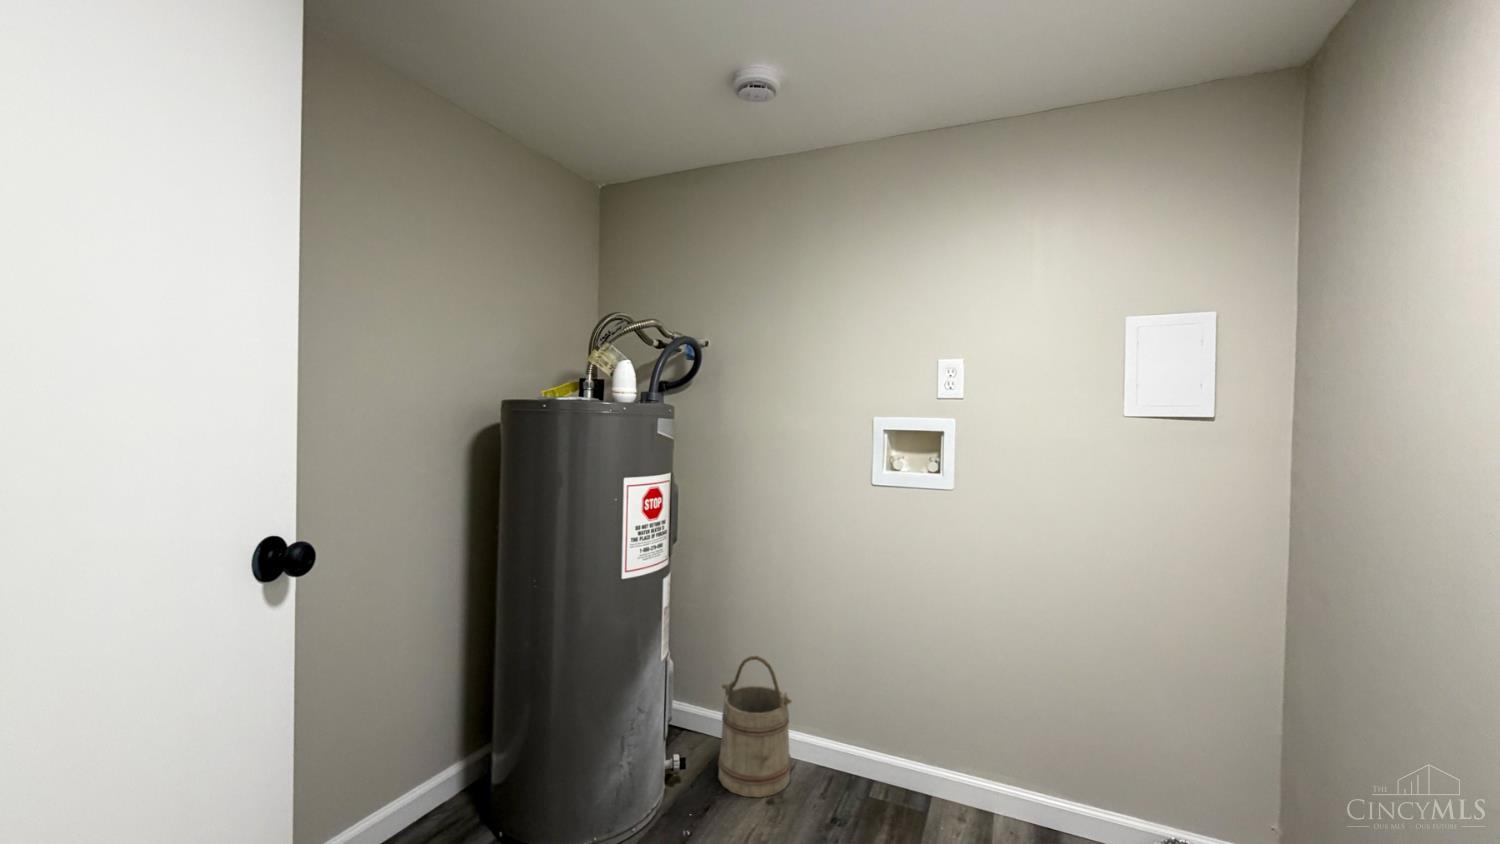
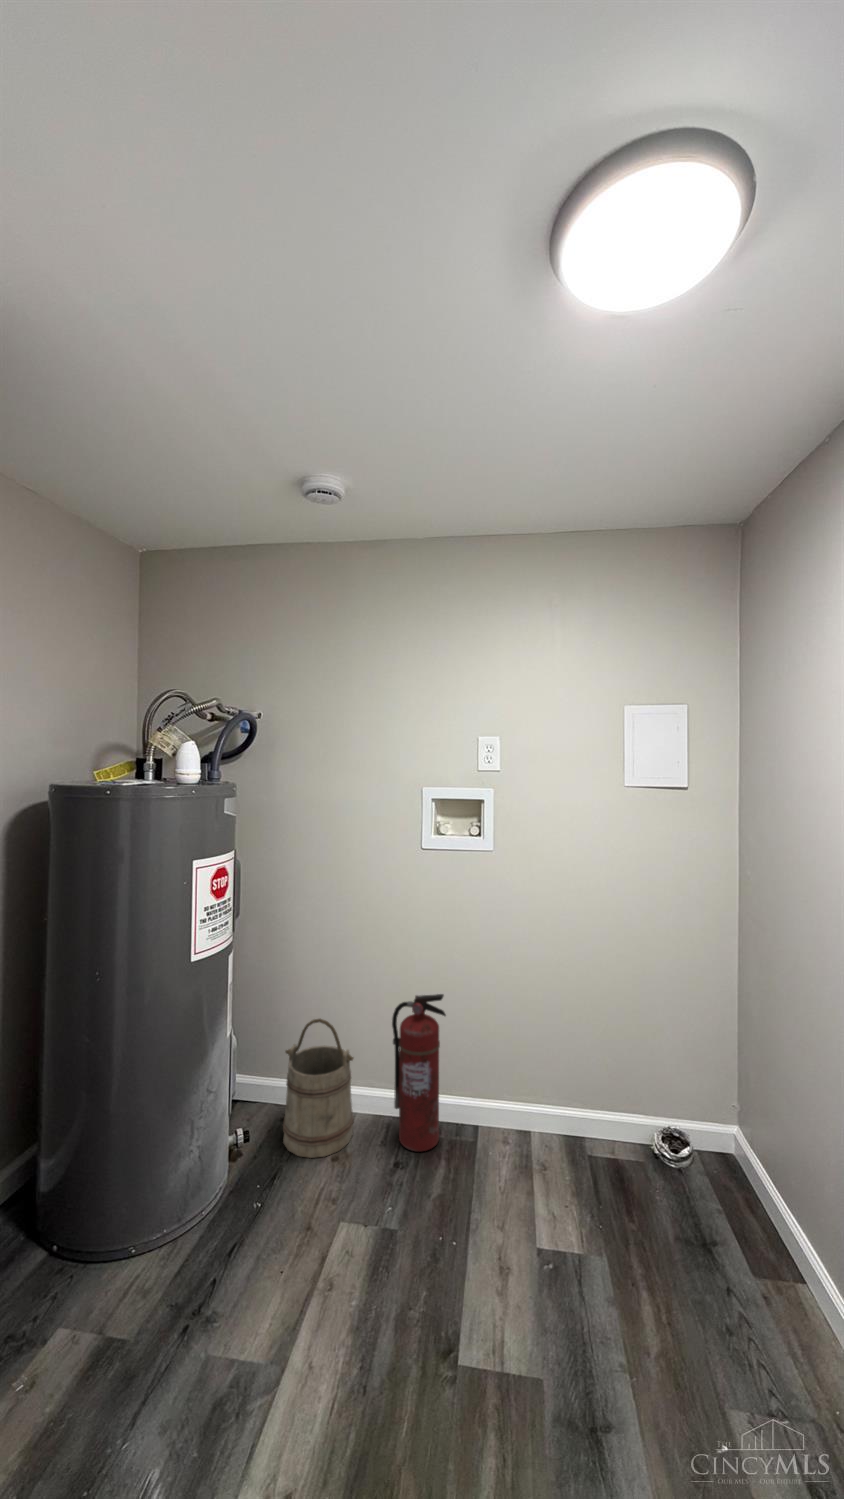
fire extinguisher: none [833,642,894,810] -> present [392,994,446,1152]

